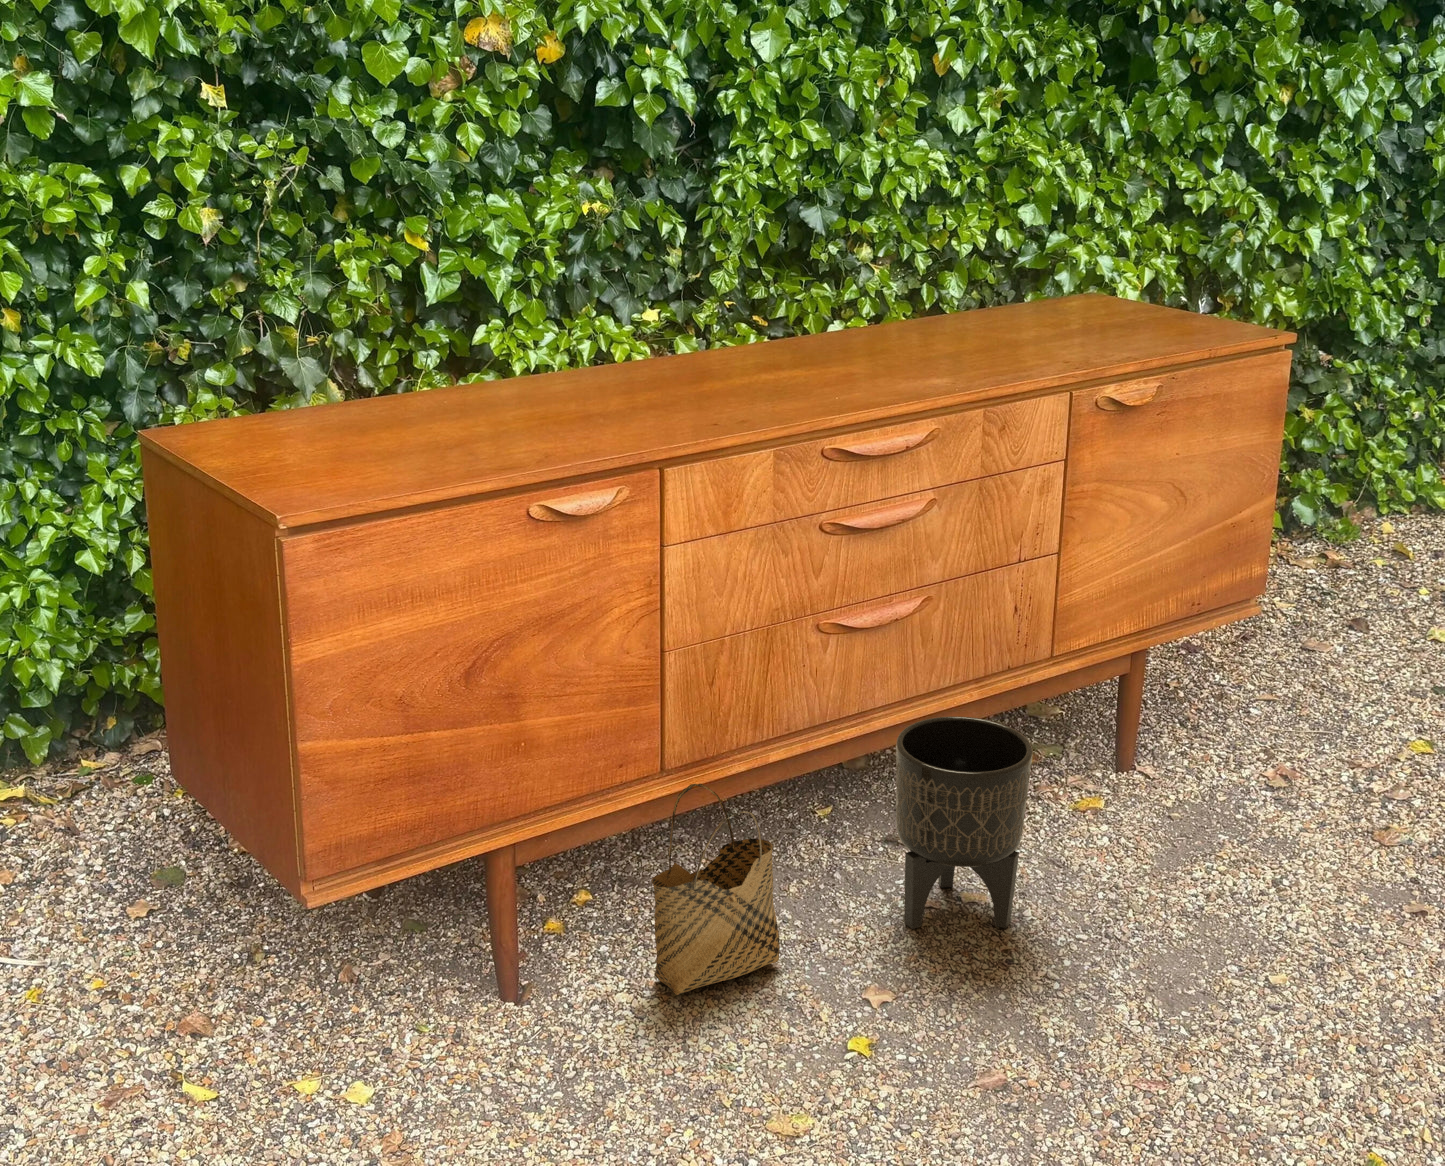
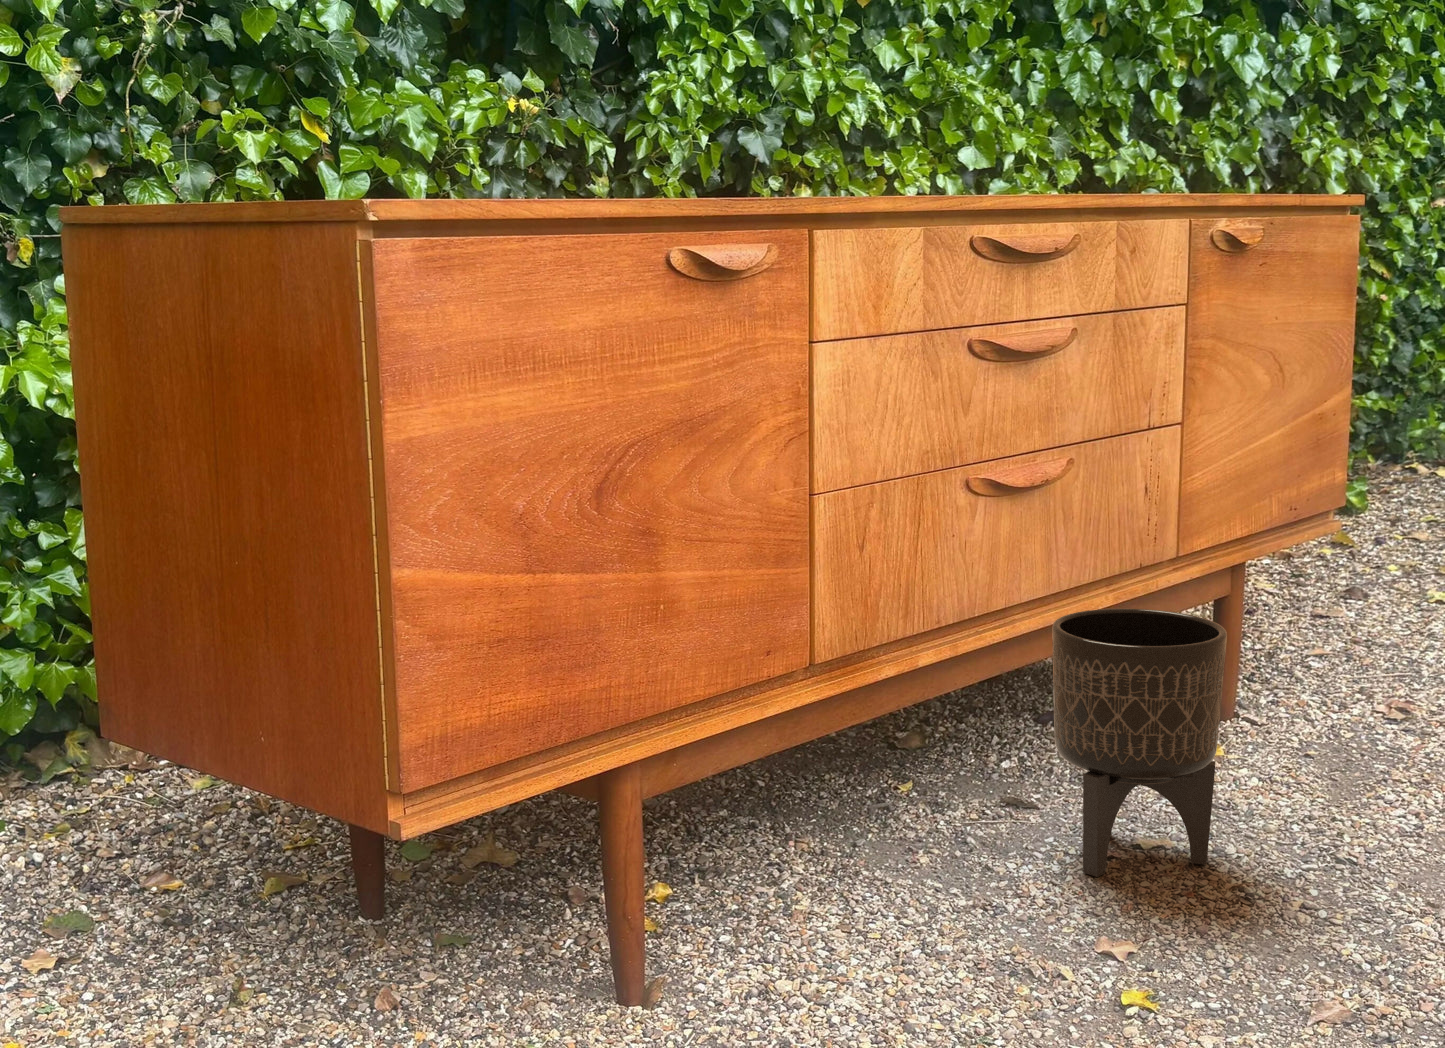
woven basket: present [652,784,780,995] -> none [814,683,966,969]

